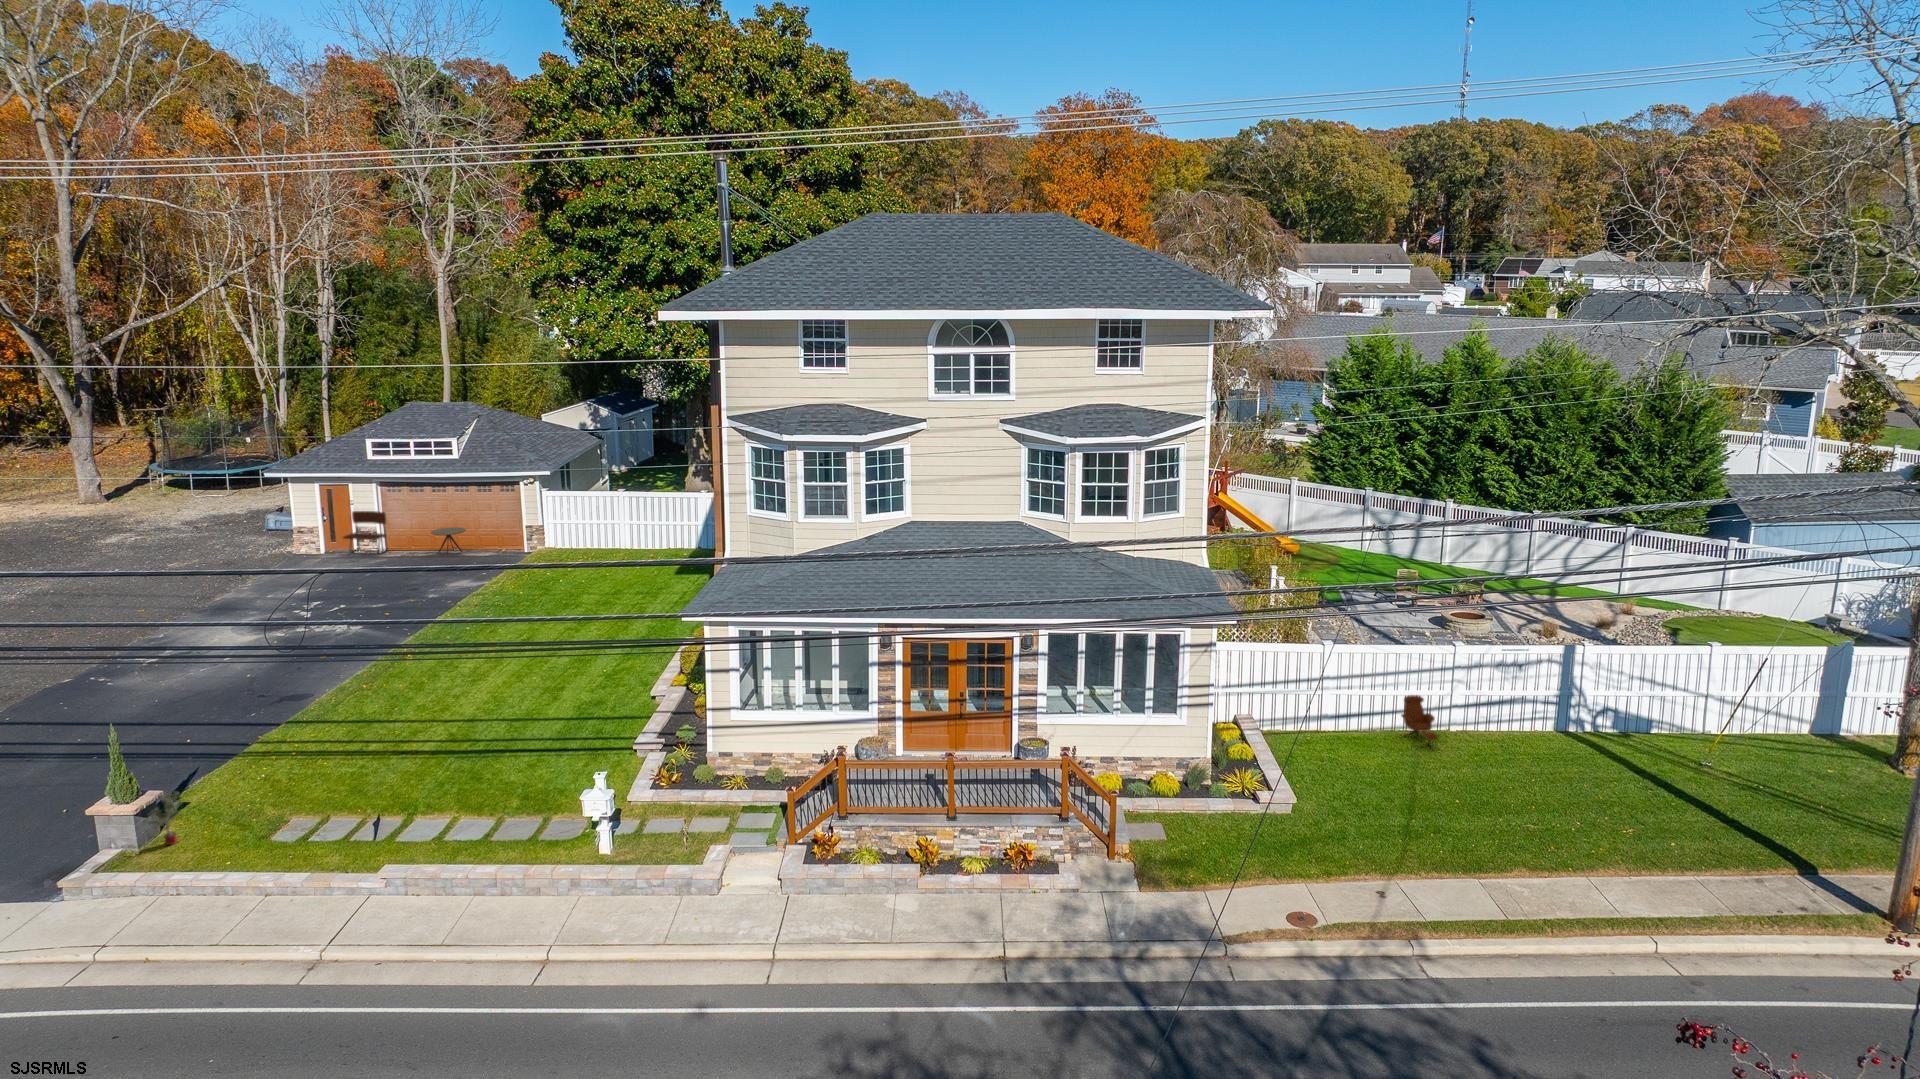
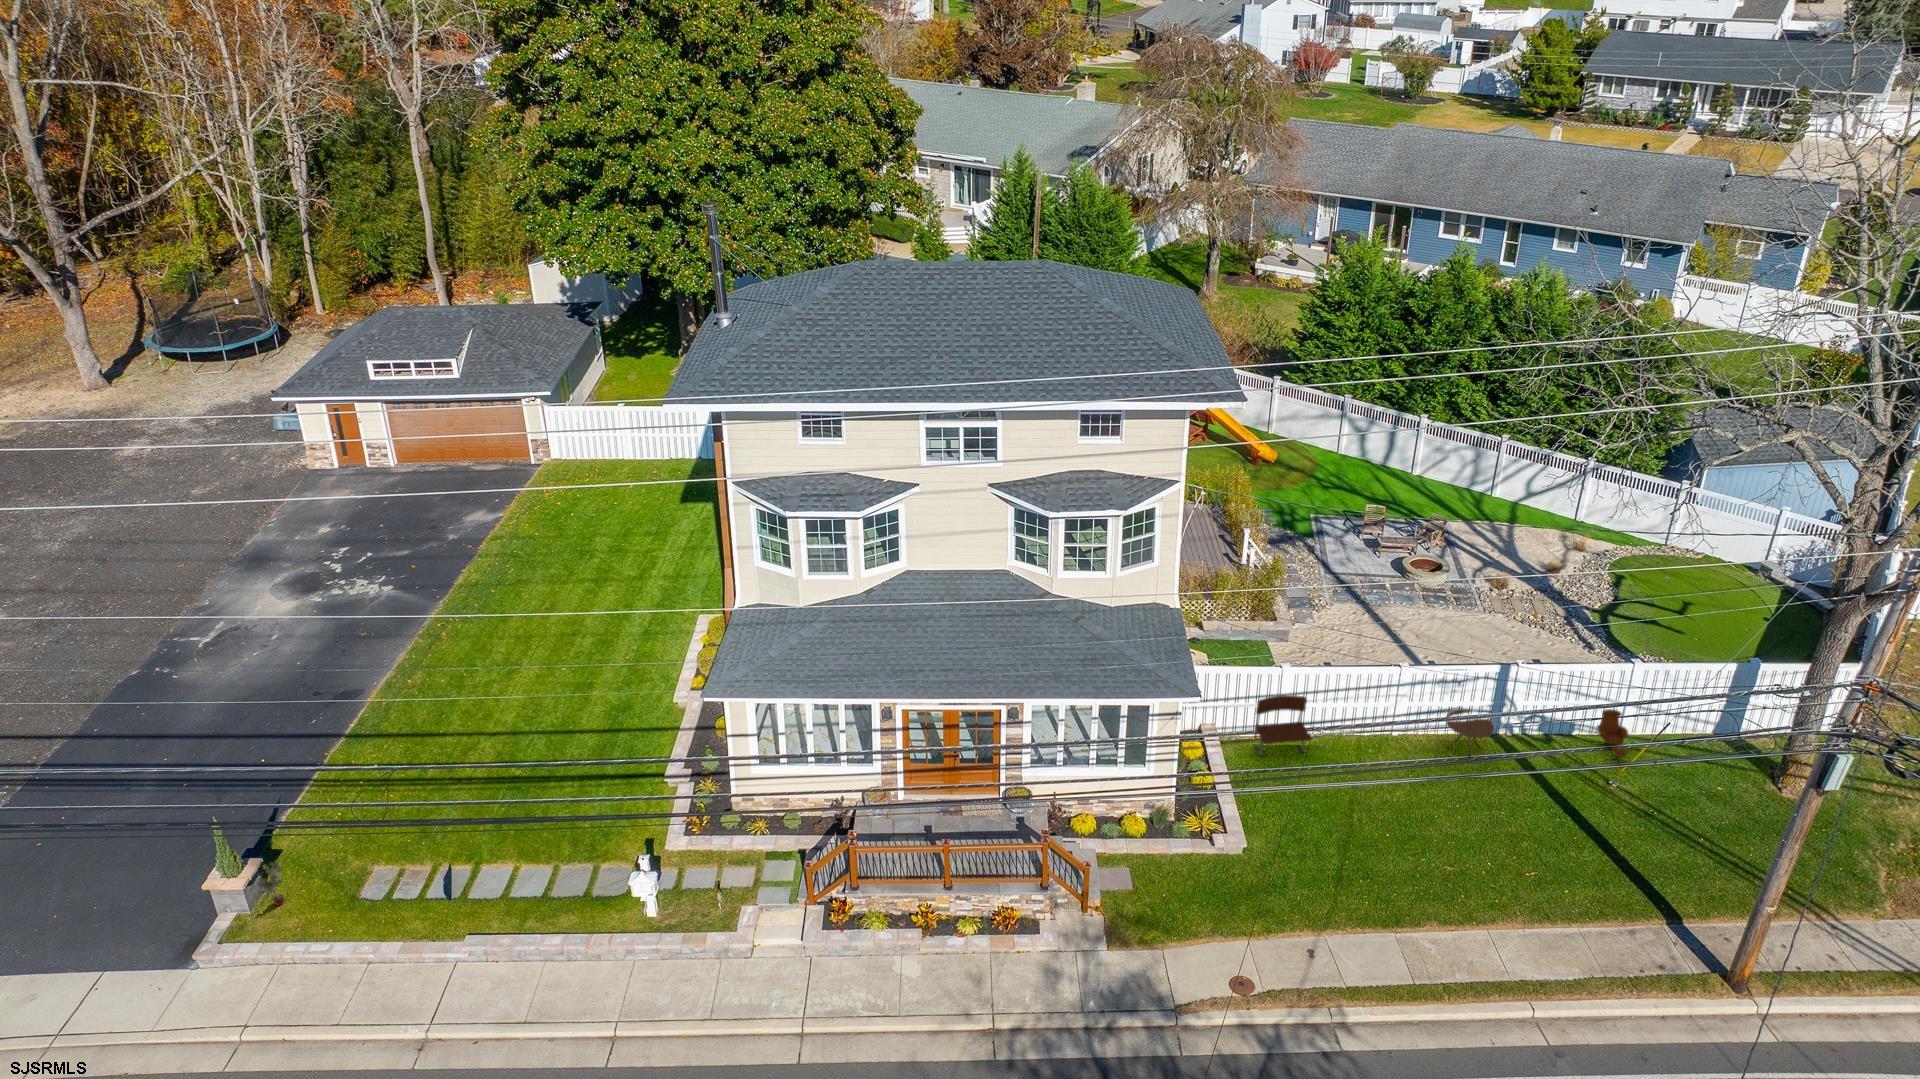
bench: present [343,511,388,554] -> present [1254,695,1311,756]
round table: present [431,527,466,555] -> present [1446,709,1494,746]
lounge chair: present [1401,695,1438,746] -> present [1597,709,1629,760]

